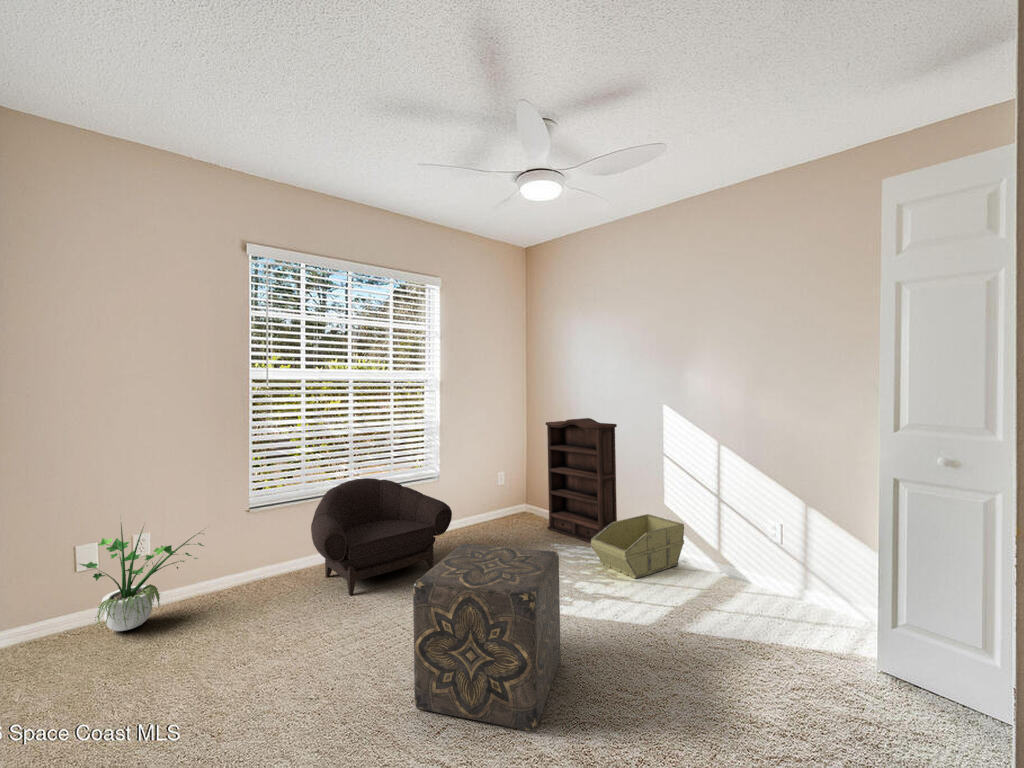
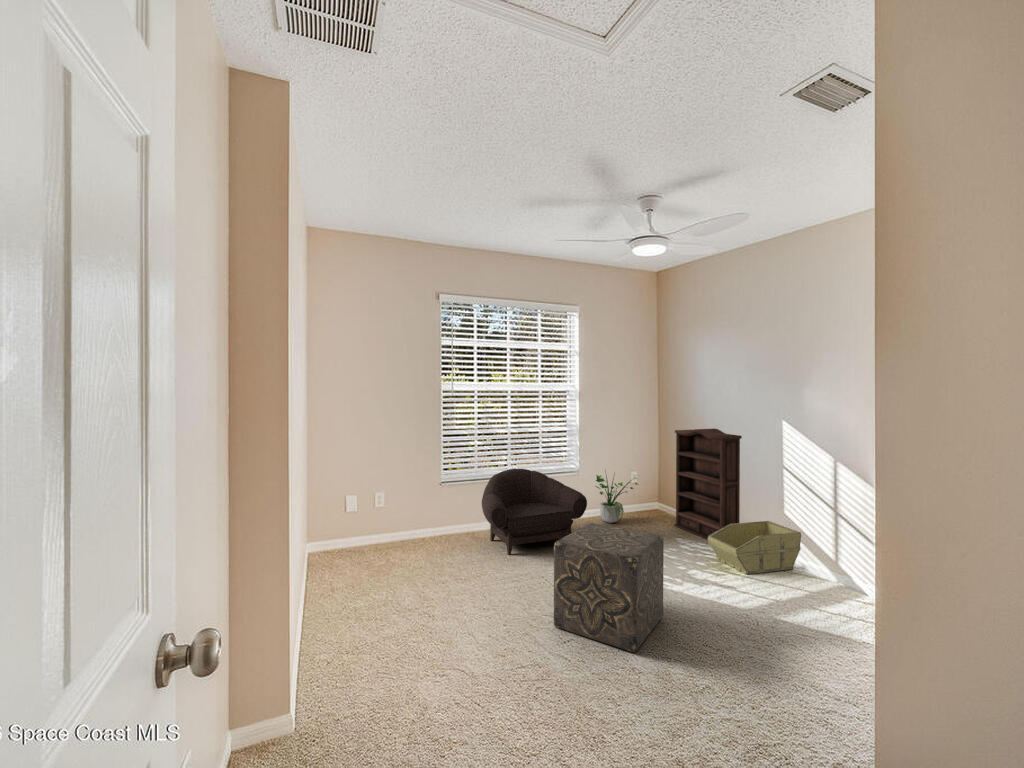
potted plant: present [80,524,204,631] -> present [596,474,638,523]

